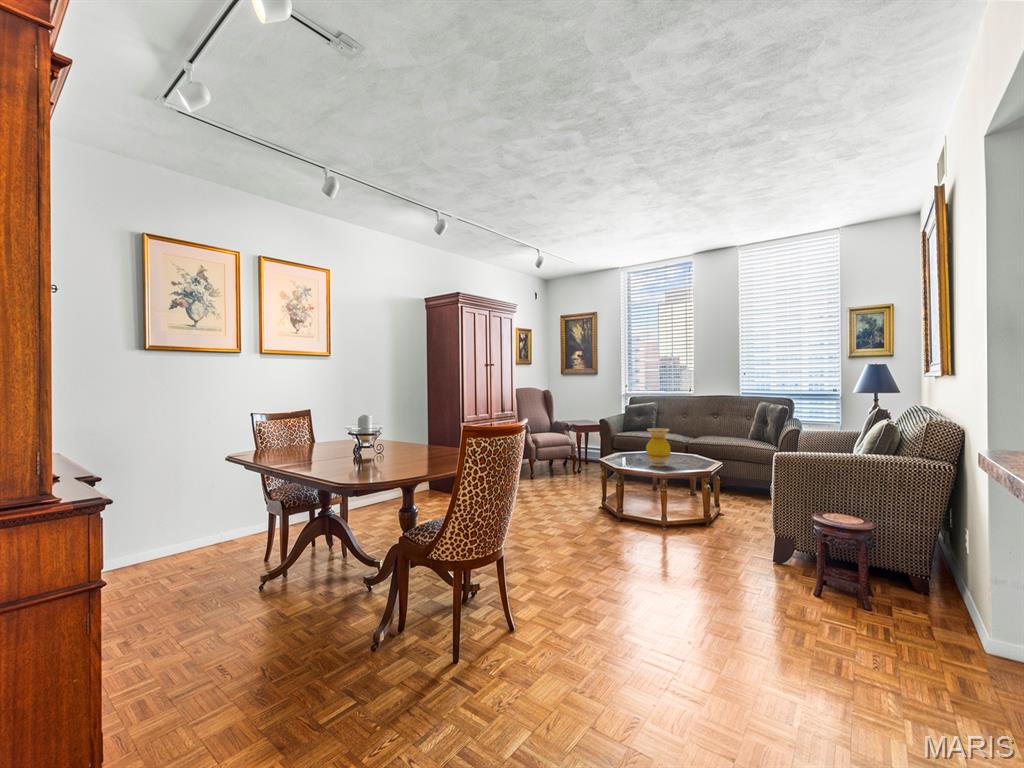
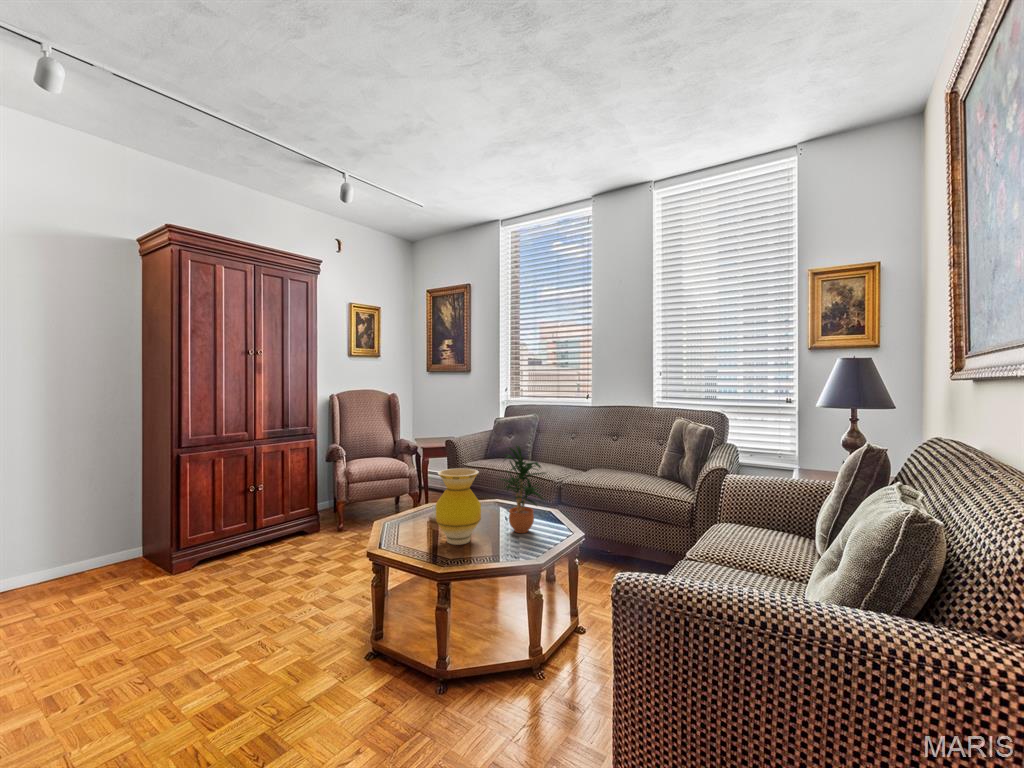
potted plant: none [674,416,701,463] -> present [501,446,545,533]

